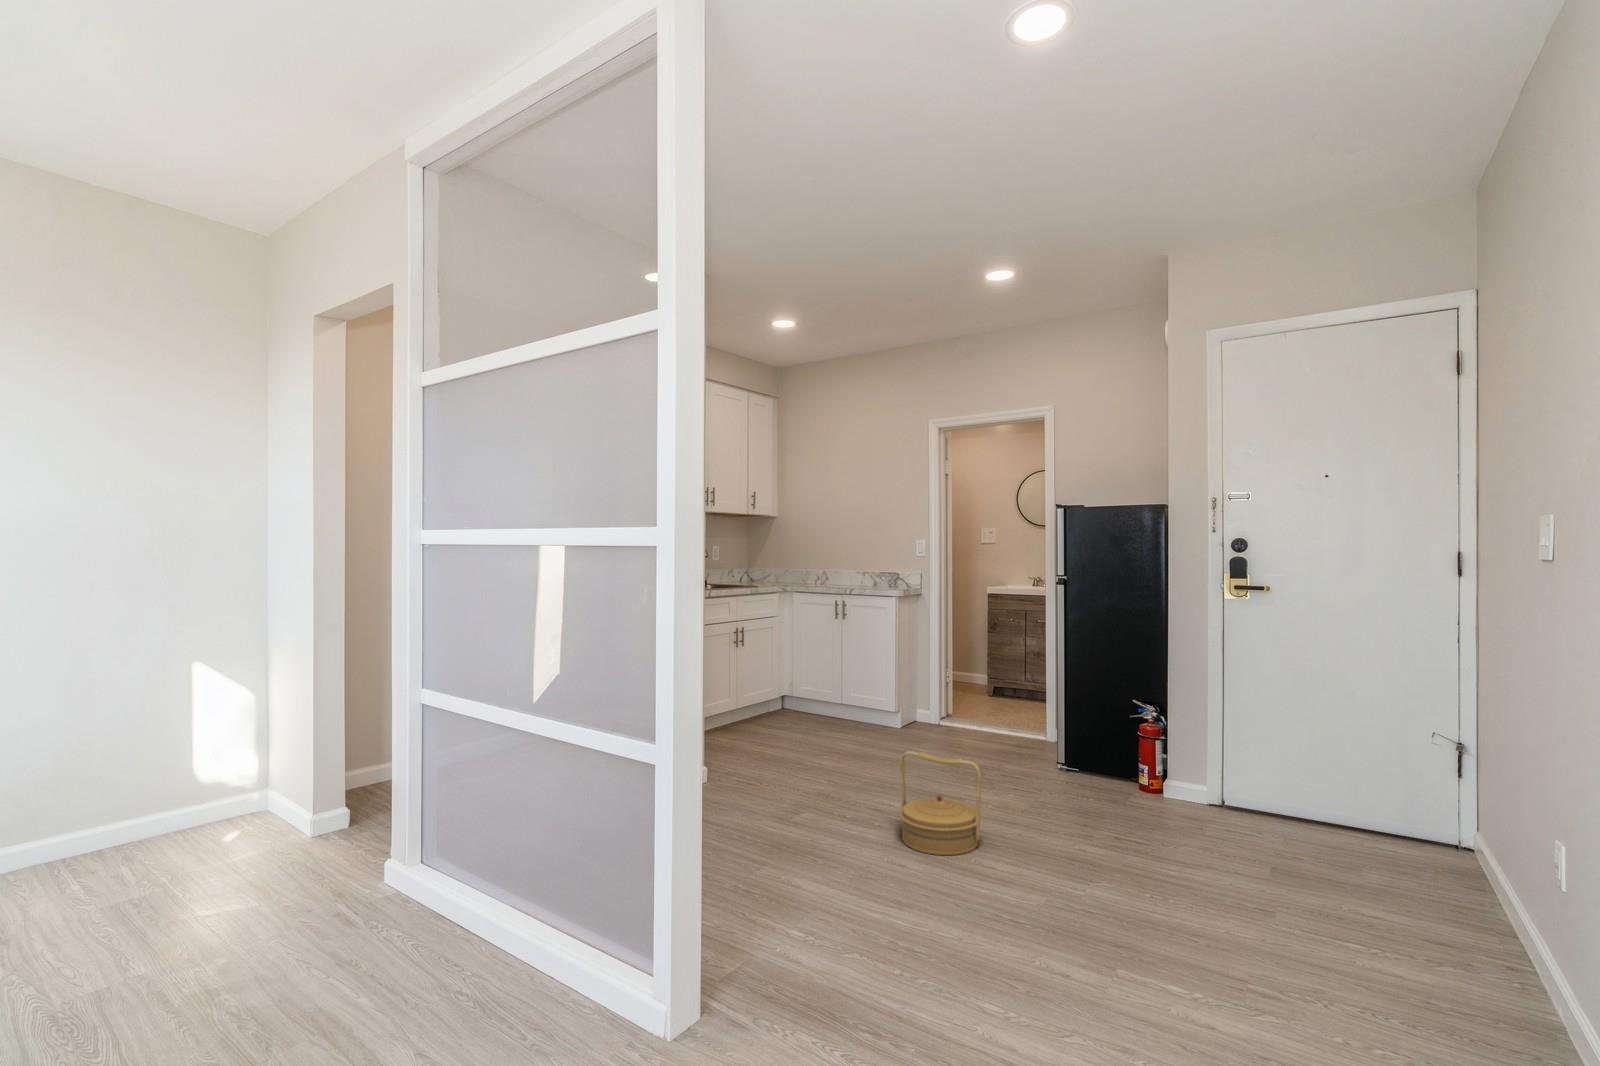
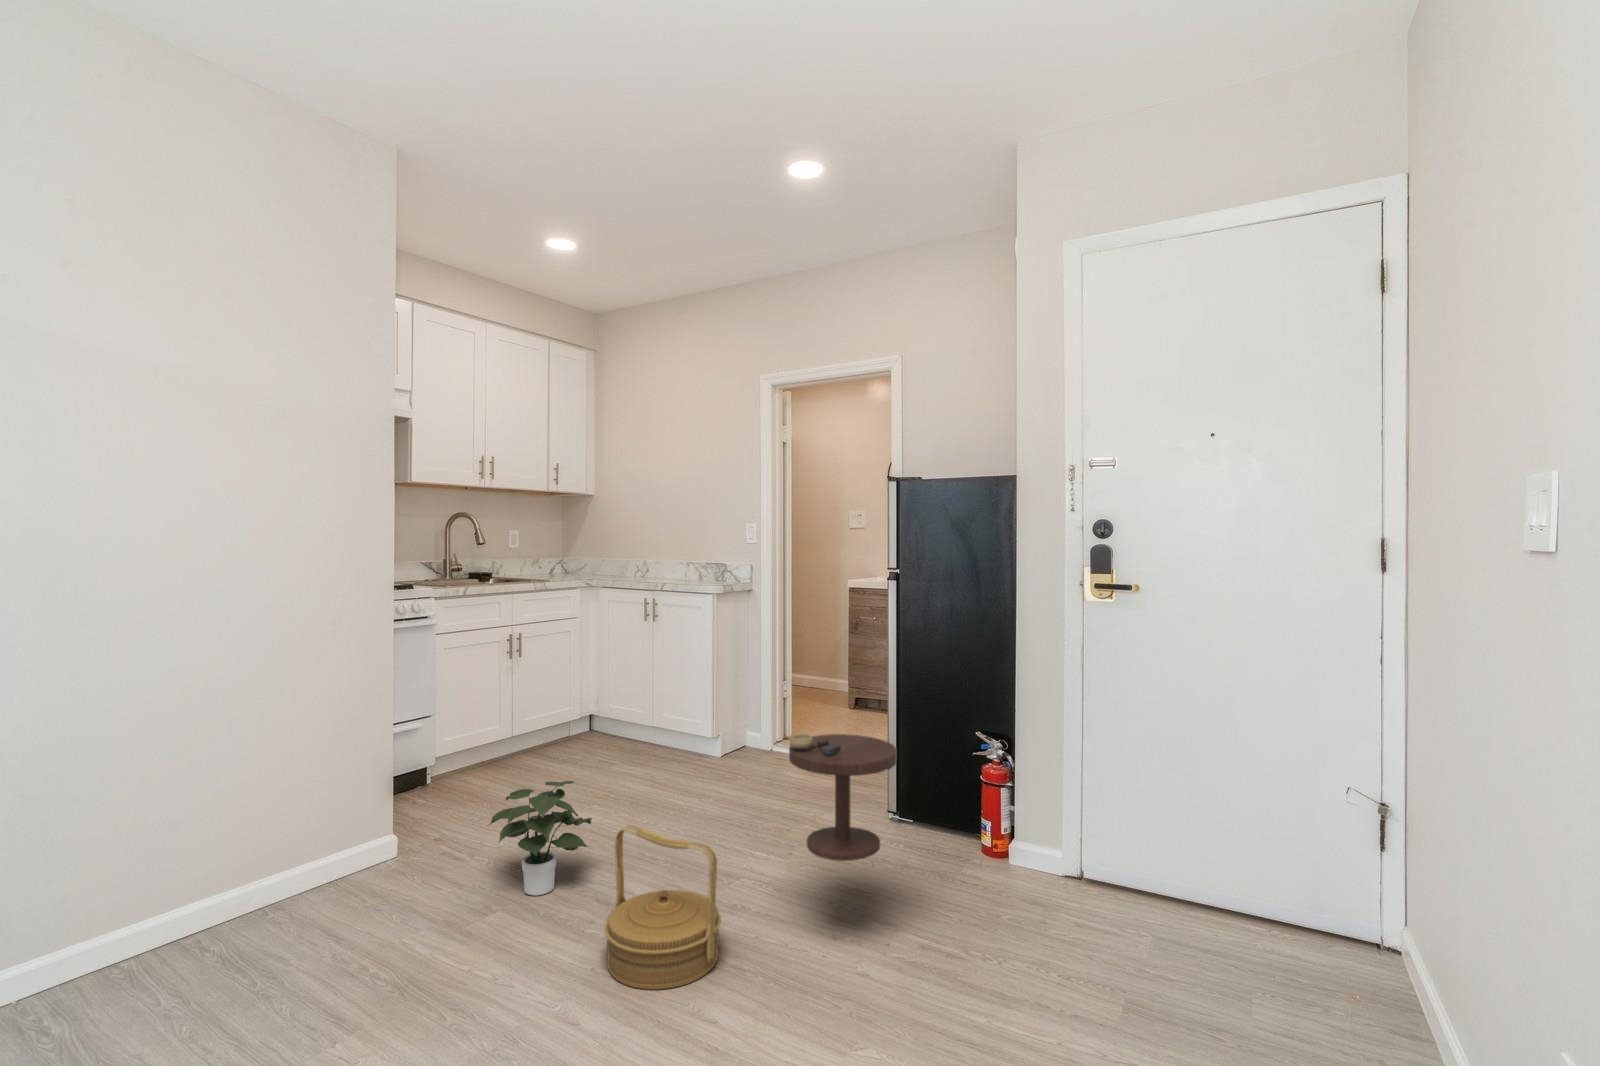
side table: none [1020,689,1100,834] -> present [789,734,897,861]
potted plant: none [788,727,861,807] -> present [489,781,592,896]

